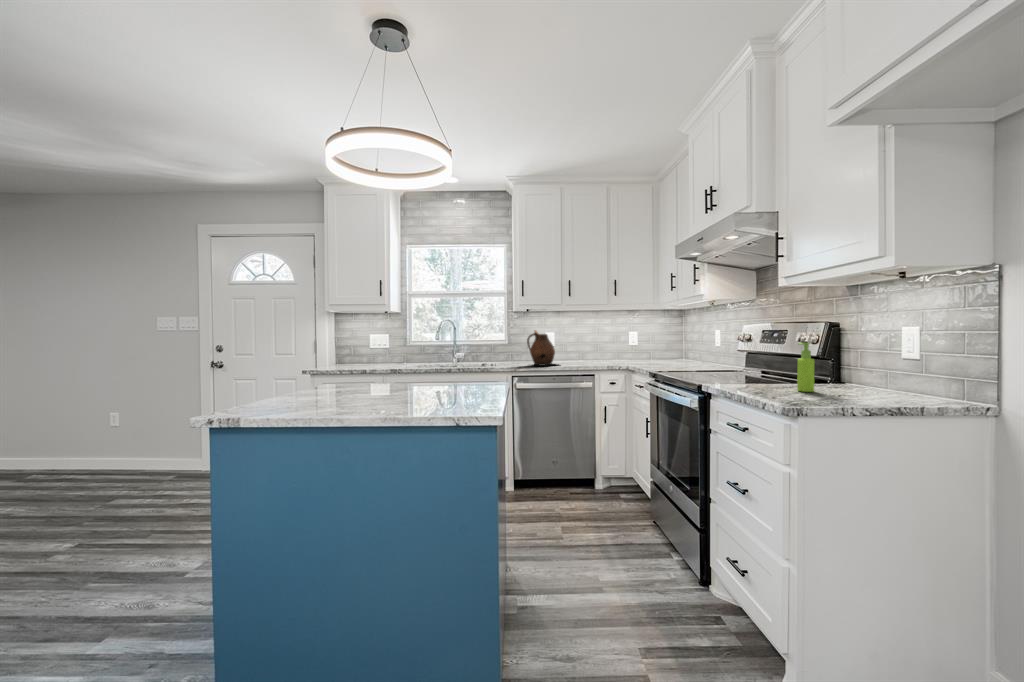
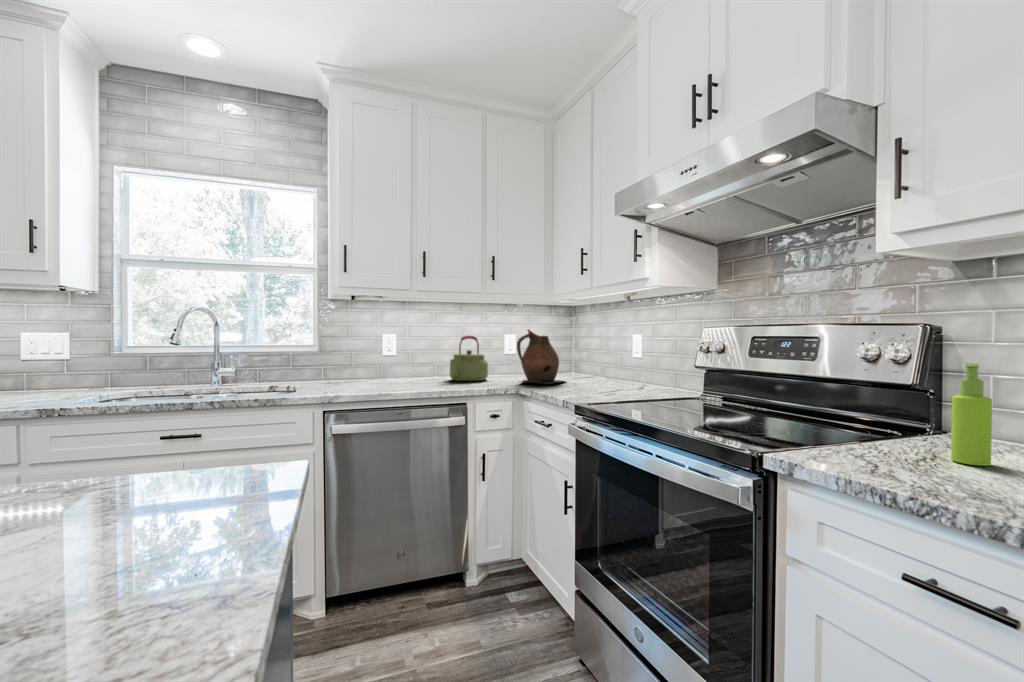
ceramic pitcher: present [527,330,555,366] -> present [517,329,565,384]
kettle: none [586,333,613,362] -> present [450,336,488,381]

